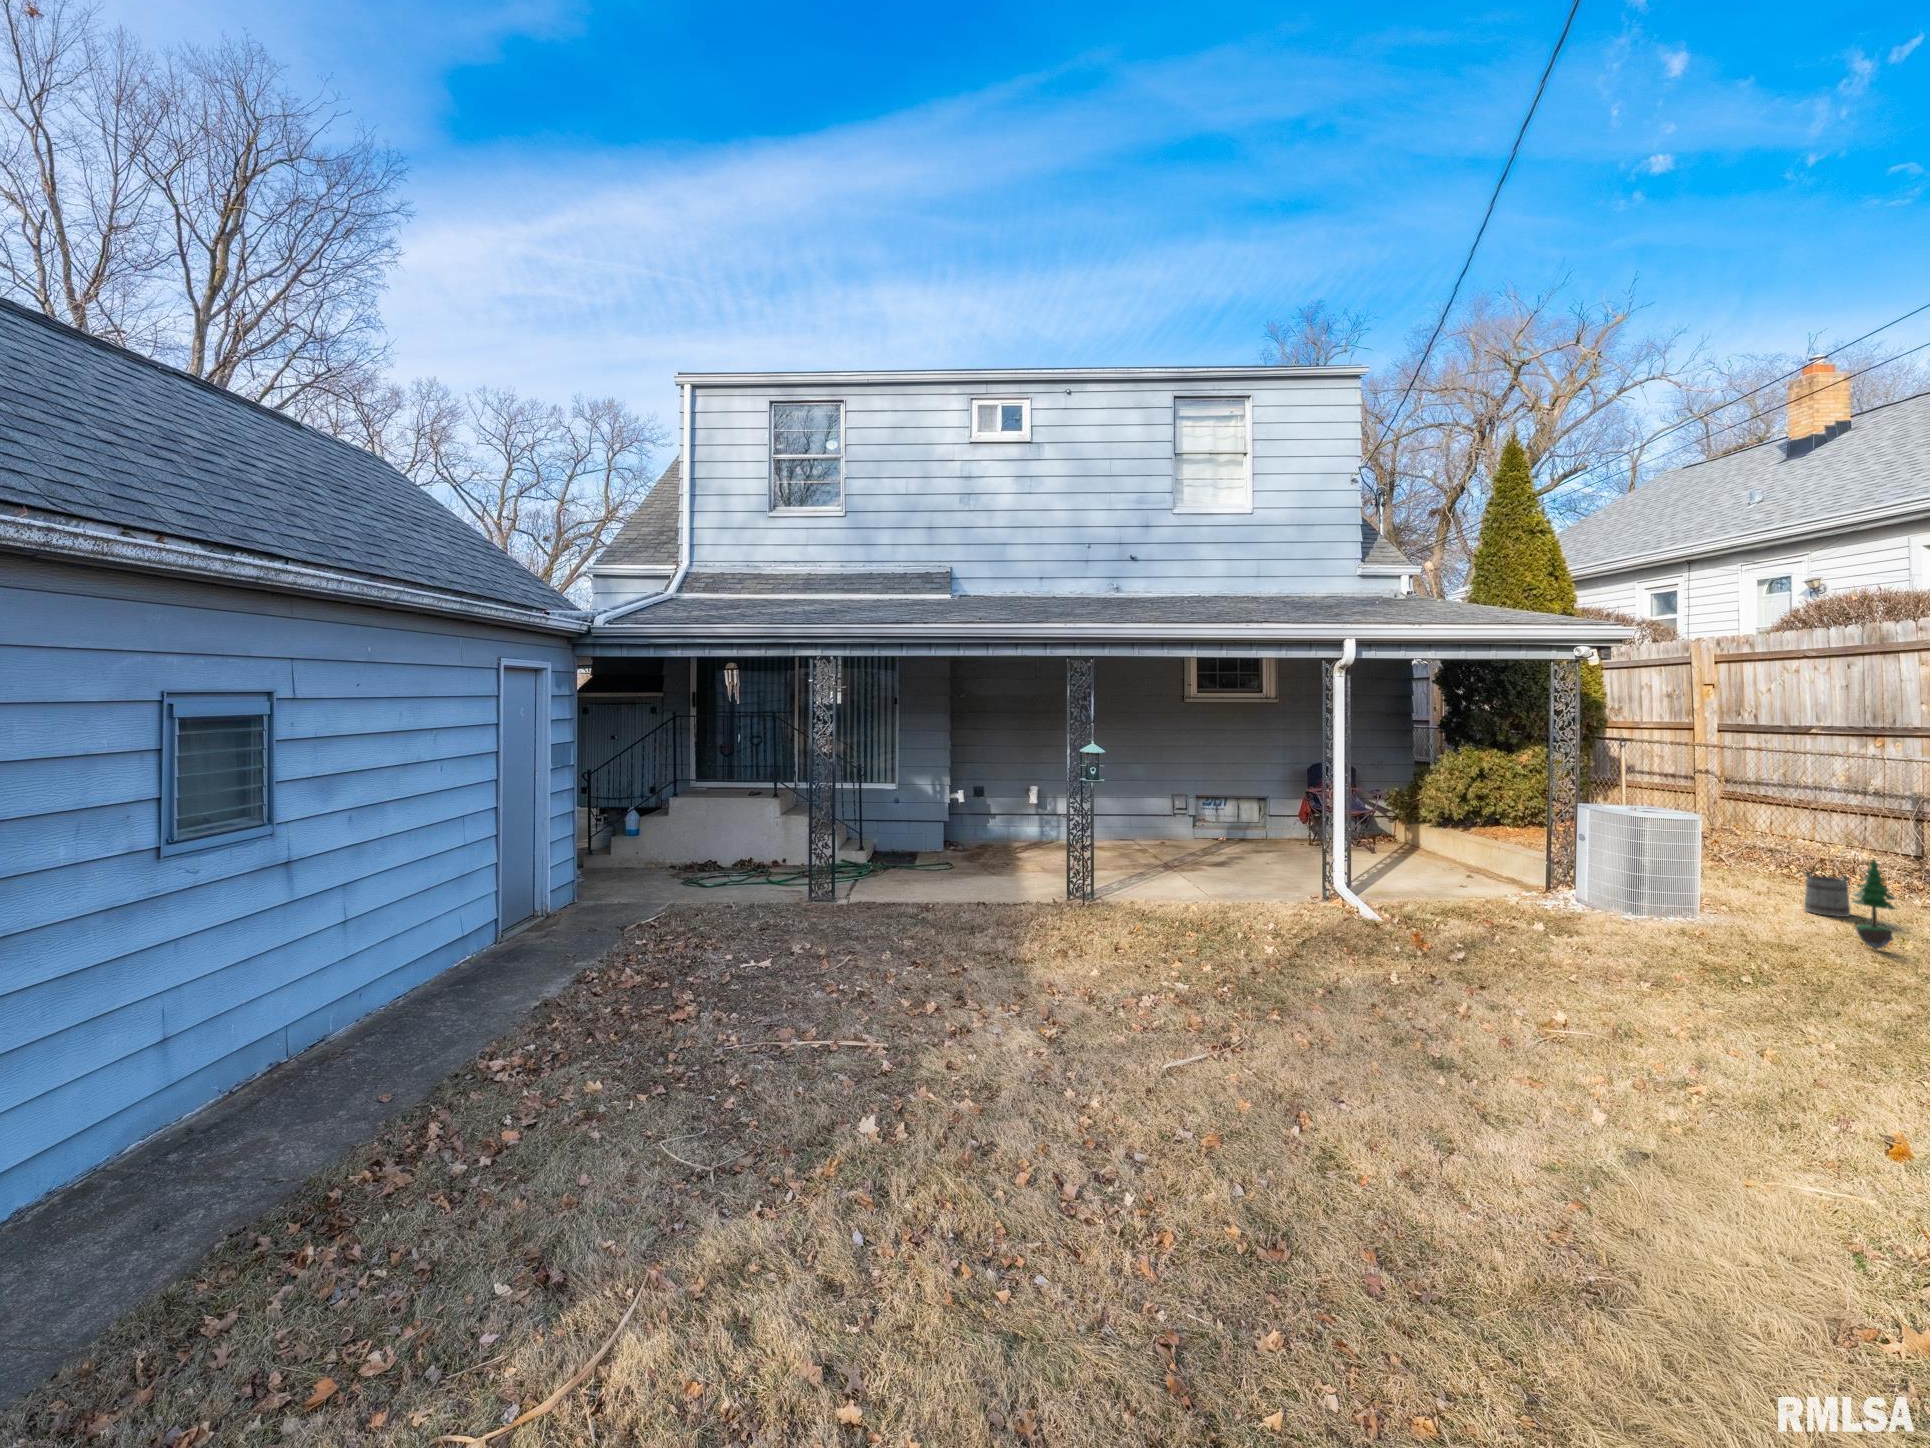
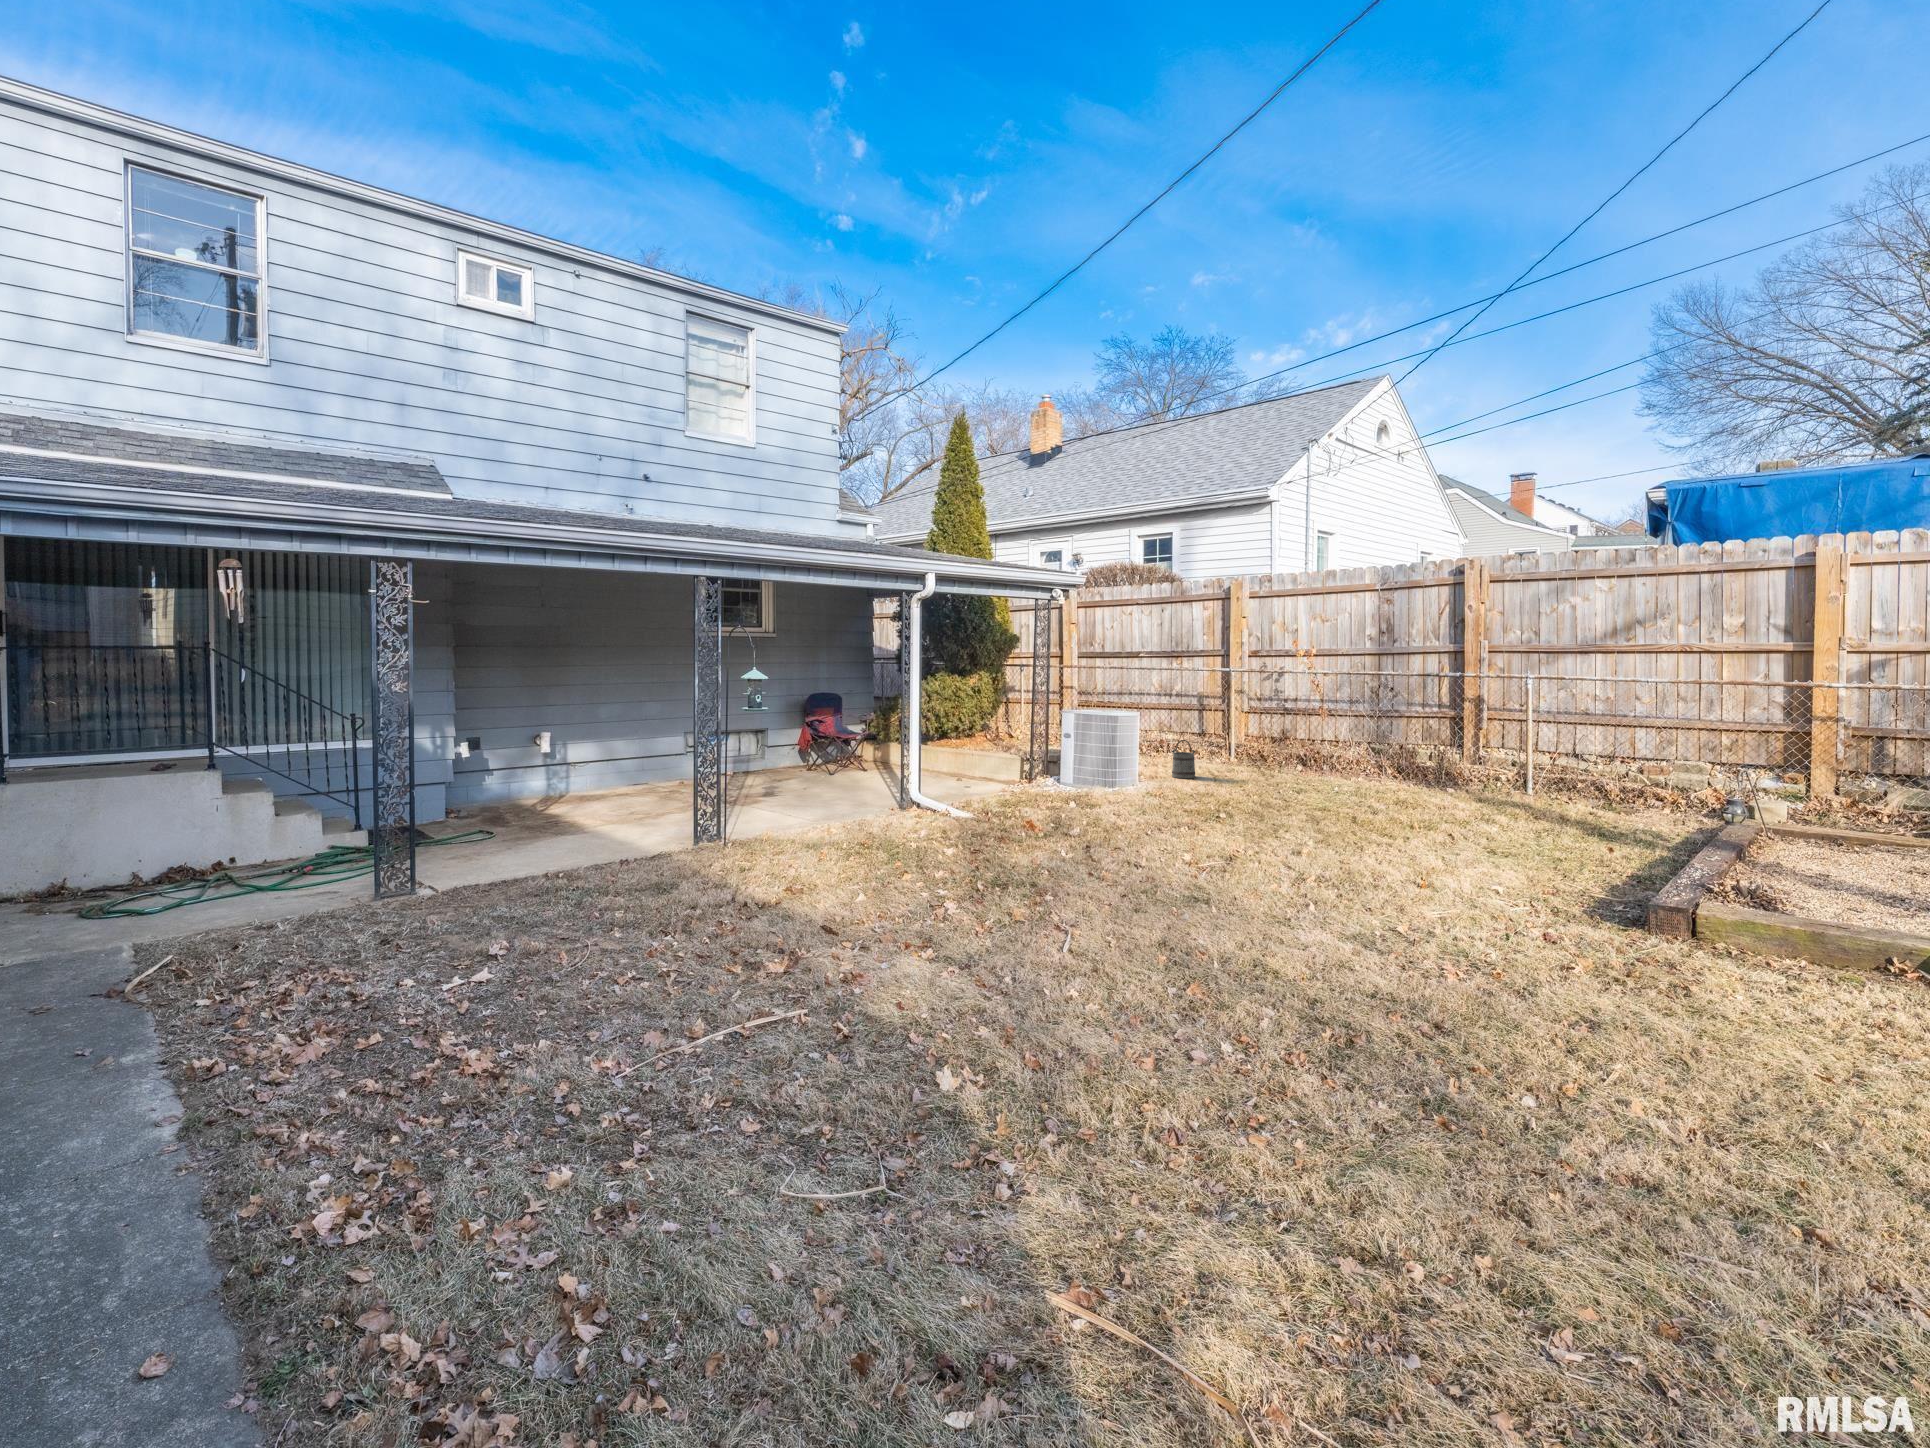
potted tree: present [1852,859,1895,949] -> none [1222,731,1245,793]

